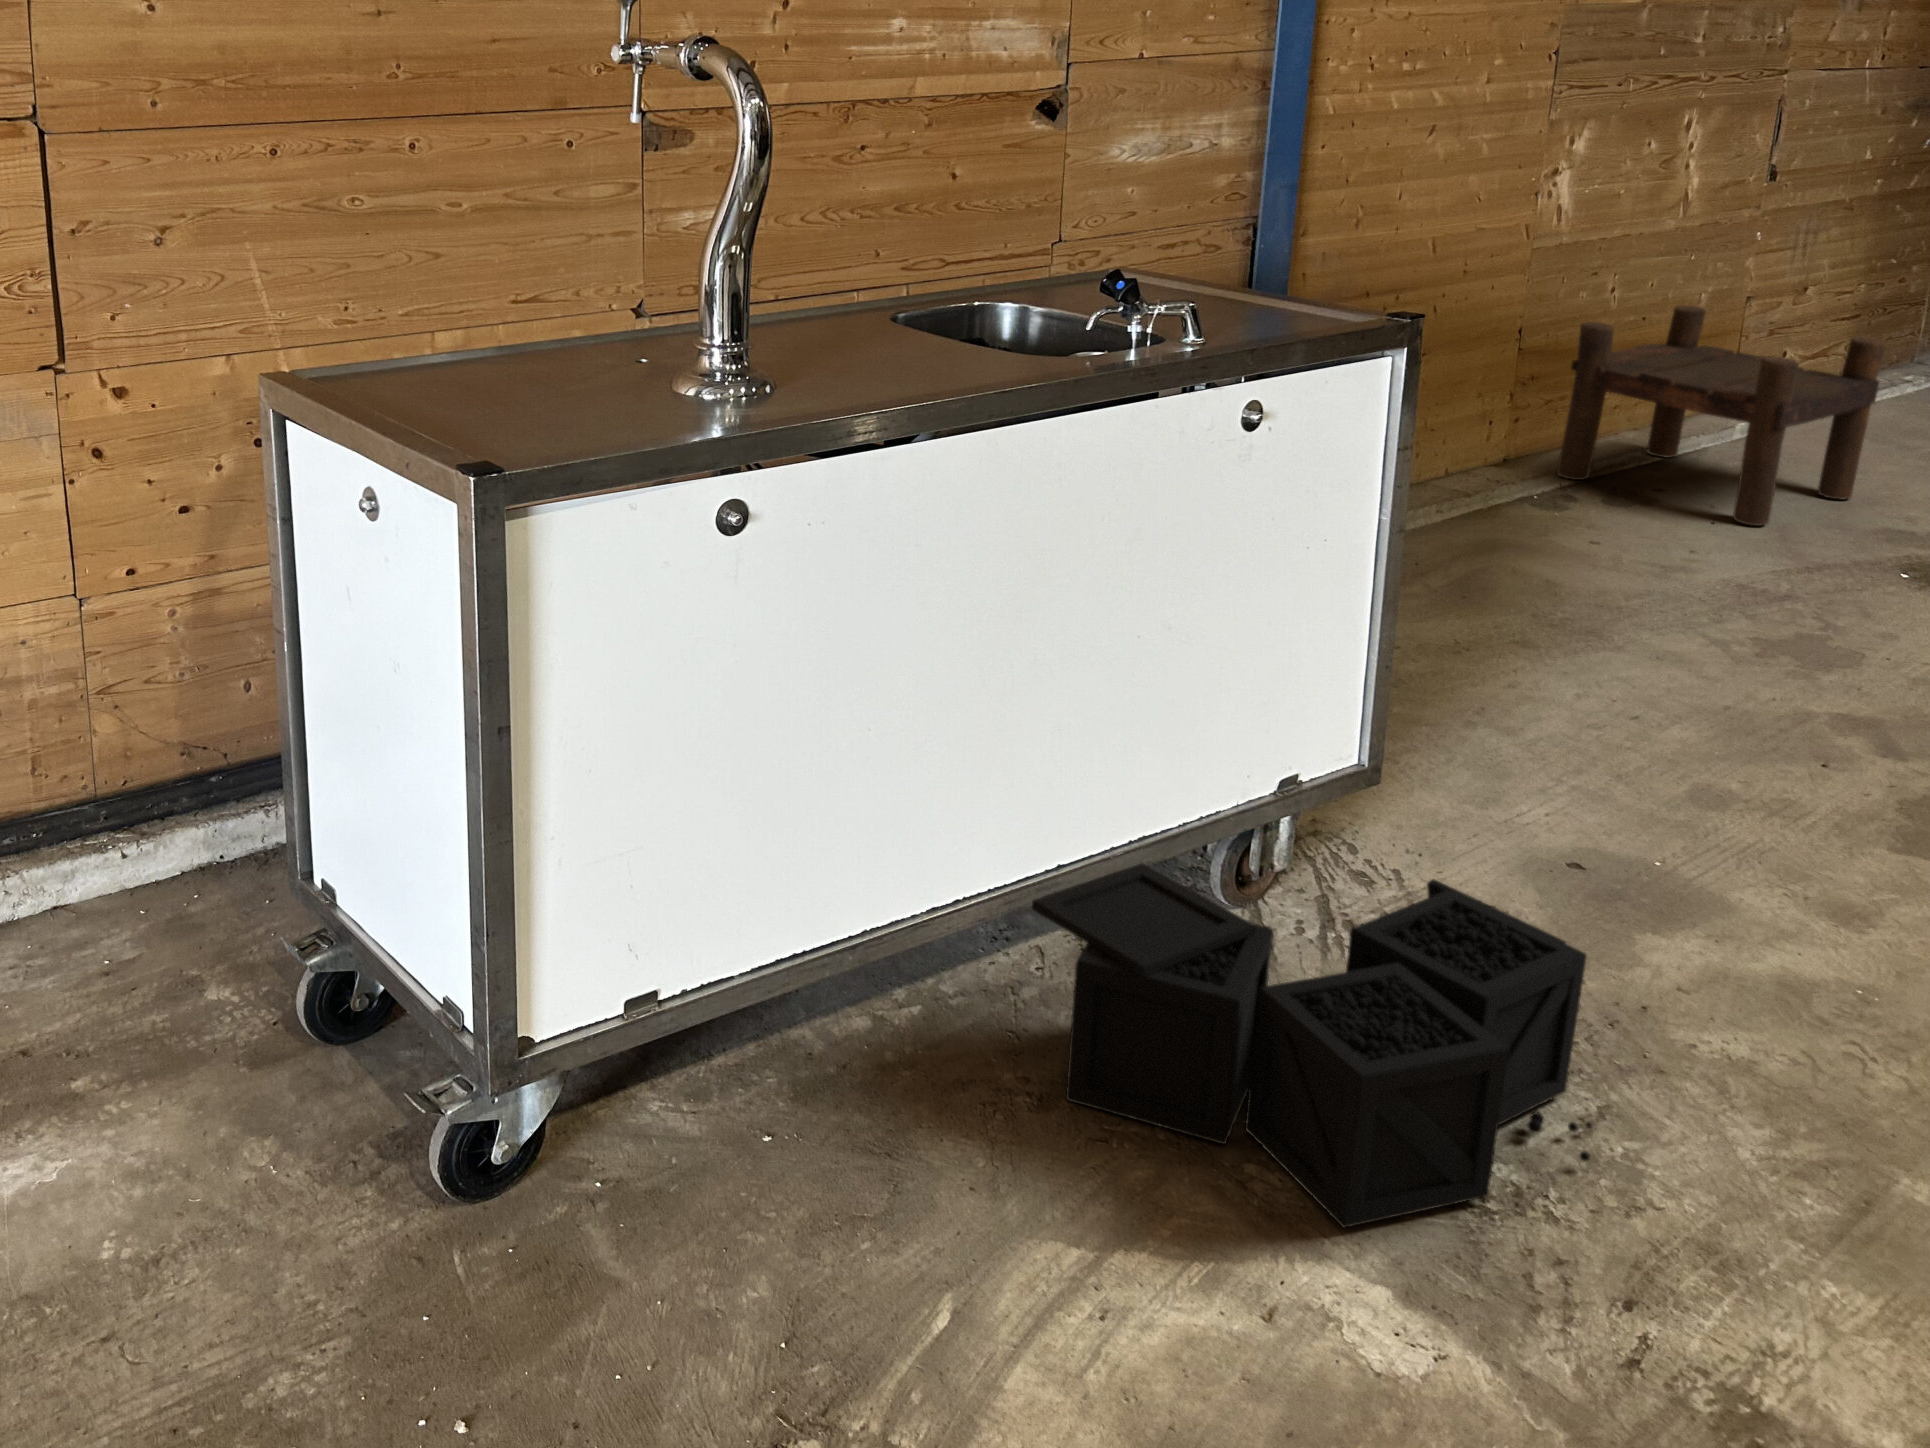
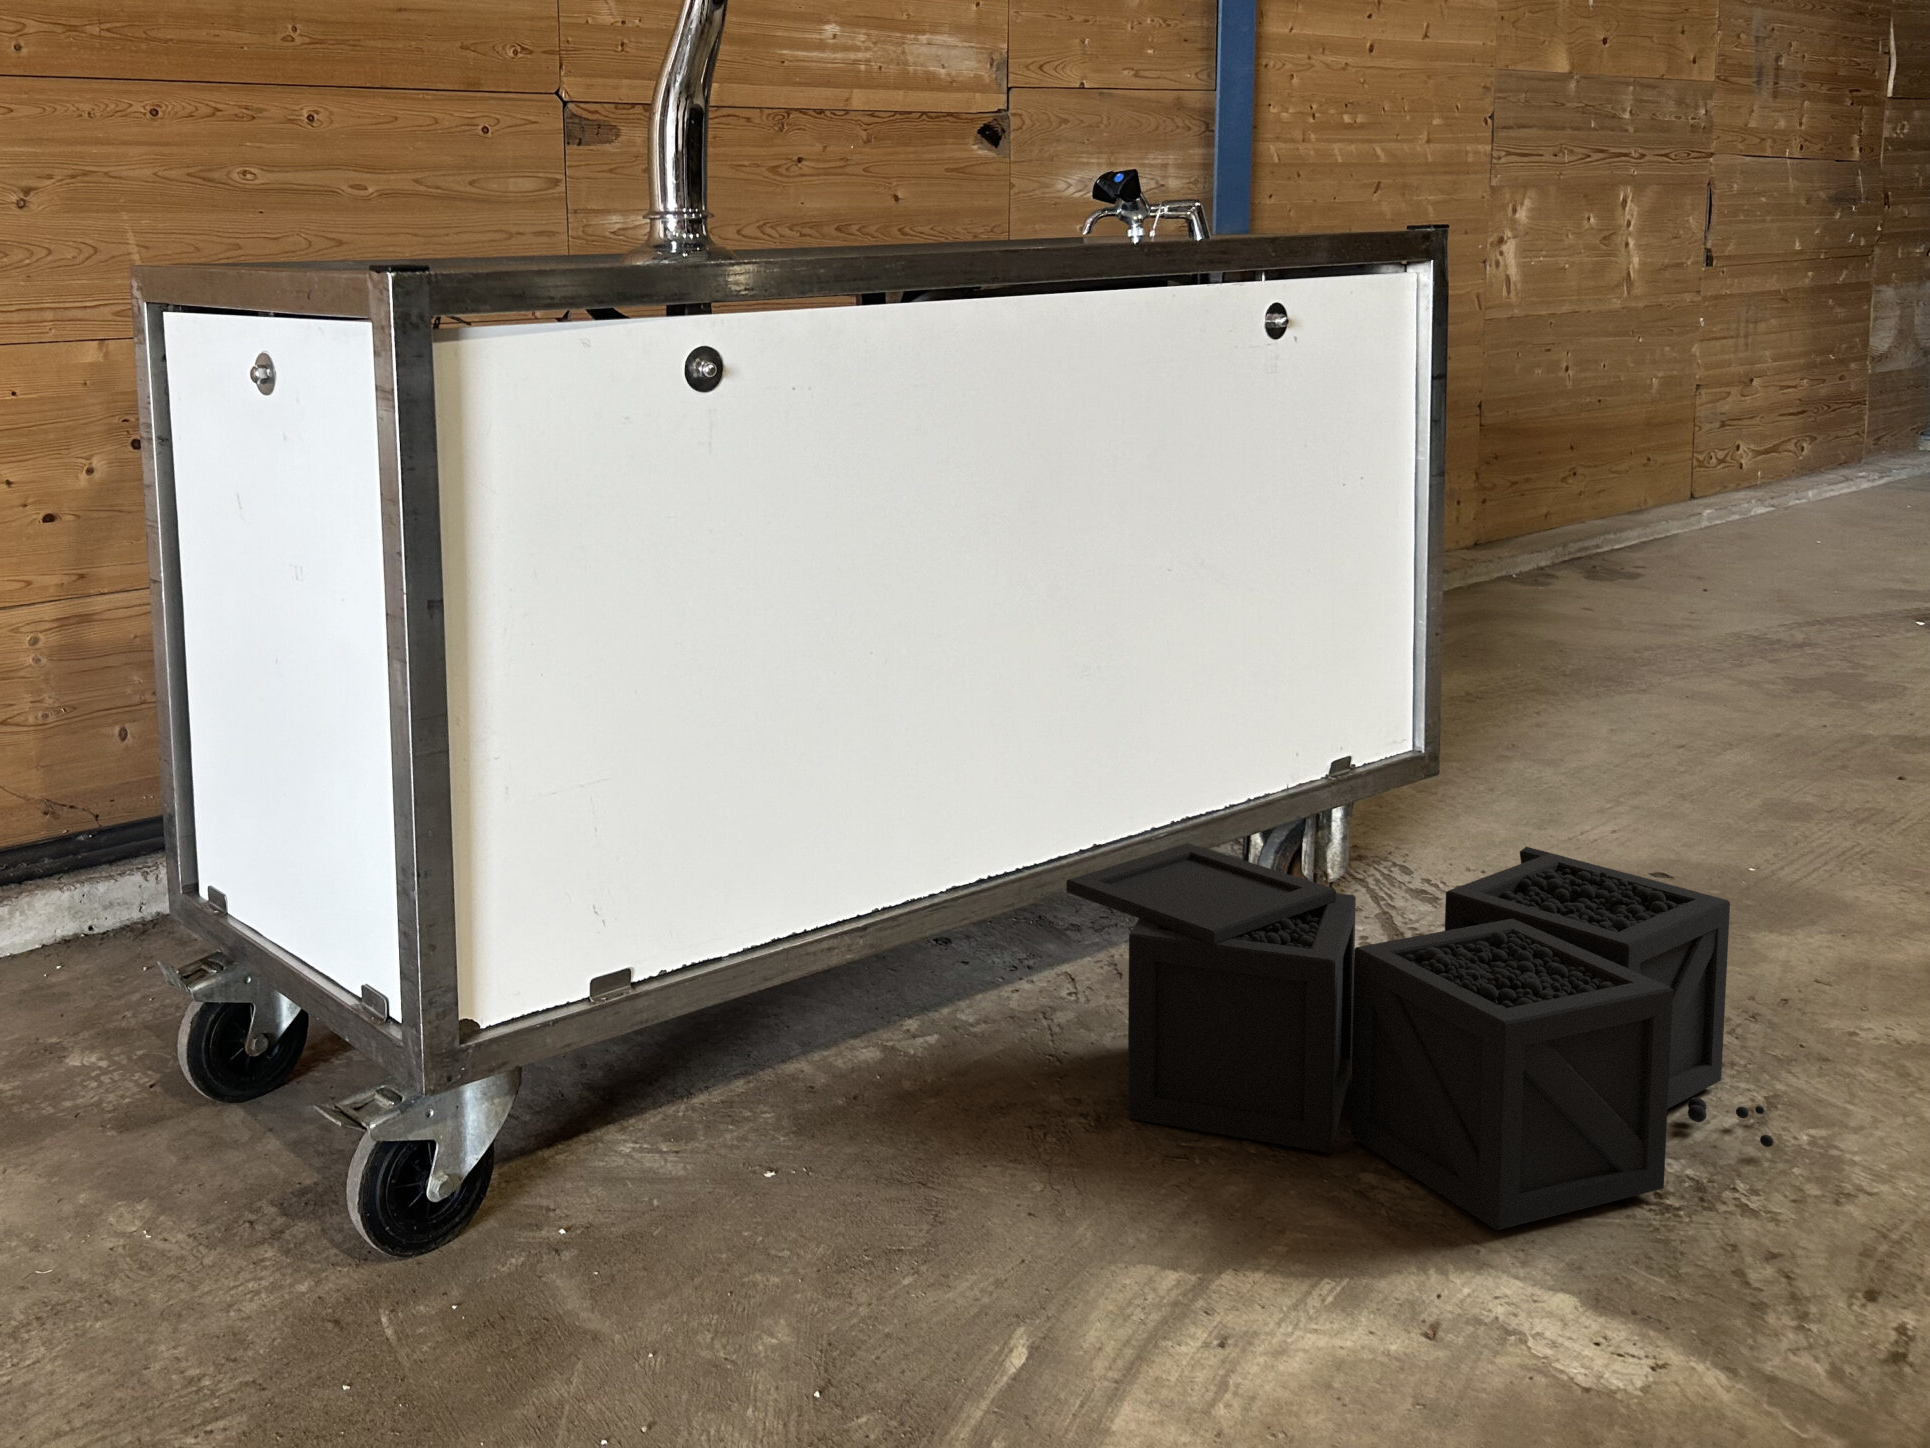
stool: present [1557,305,1886,526] -> none [1531,391,1854,594]

